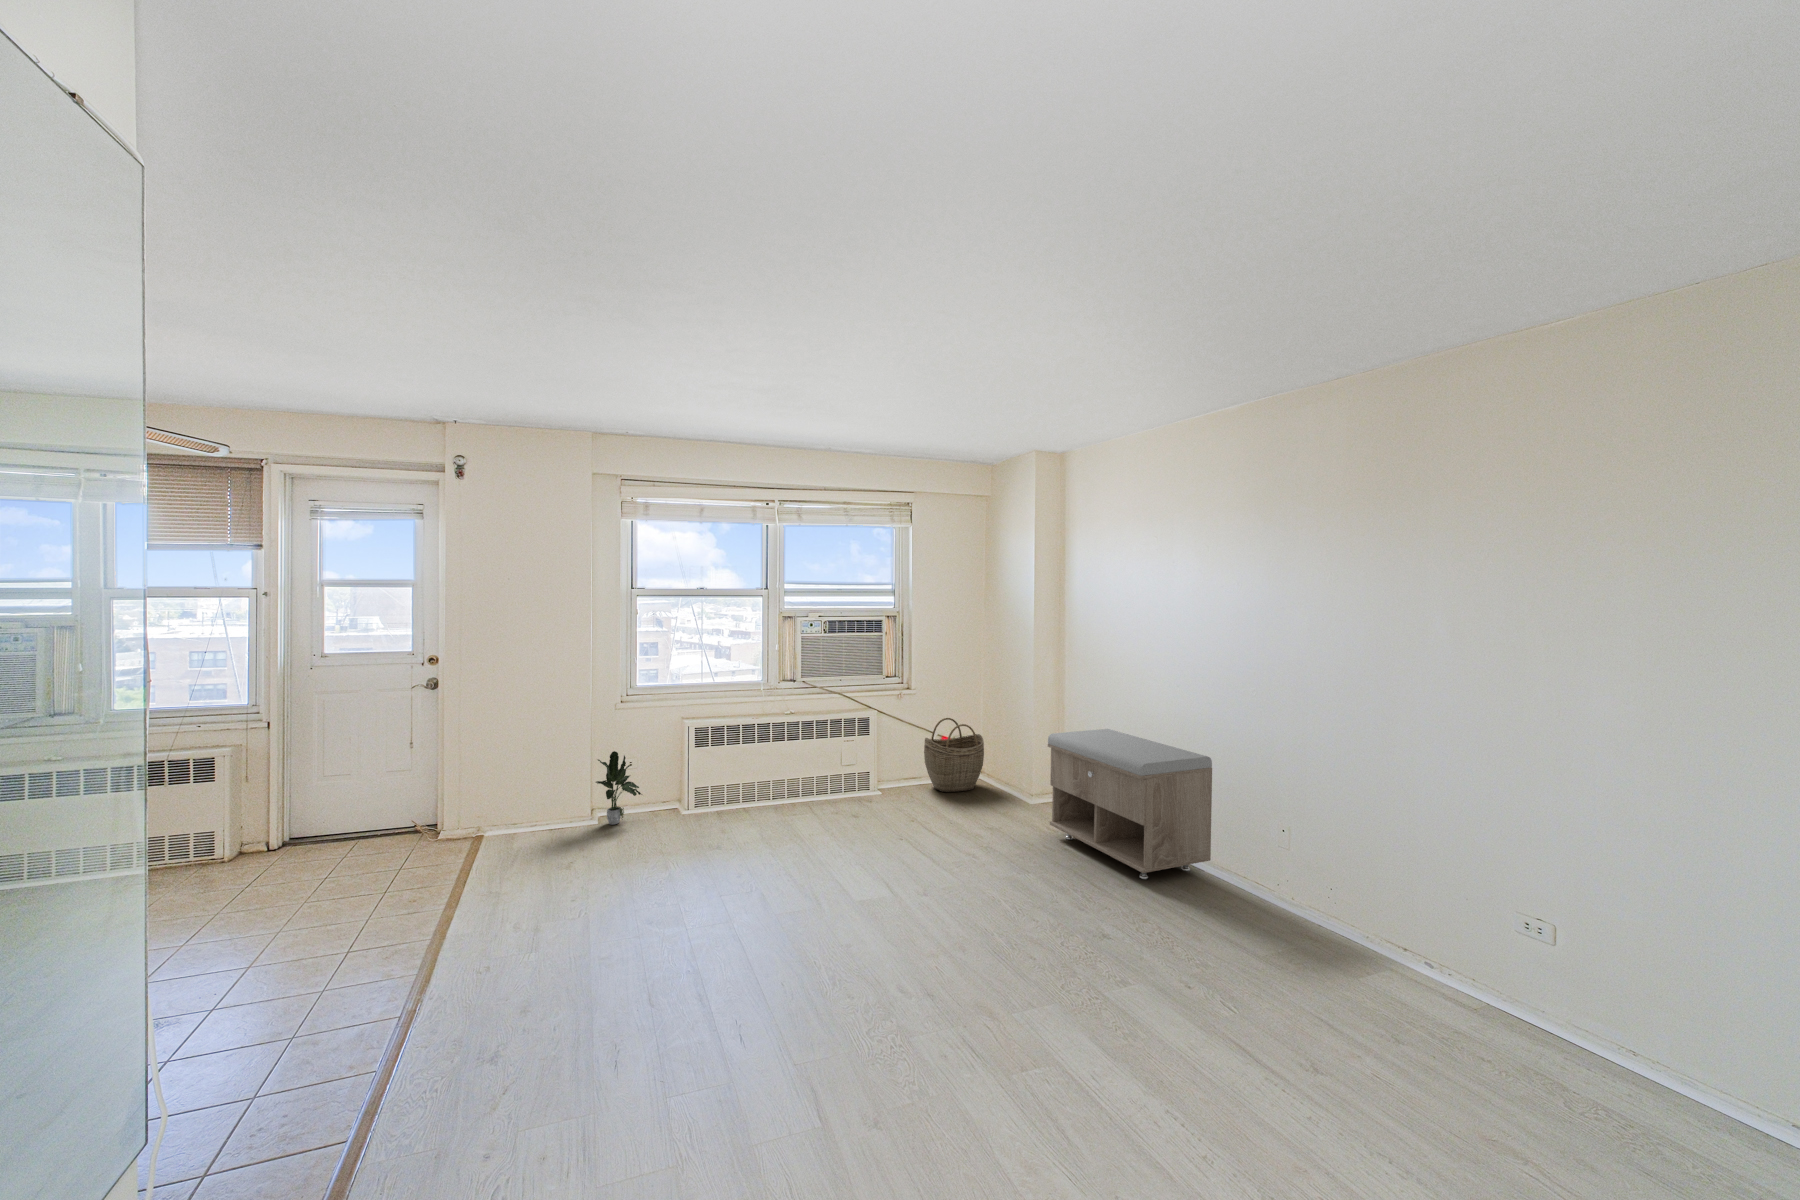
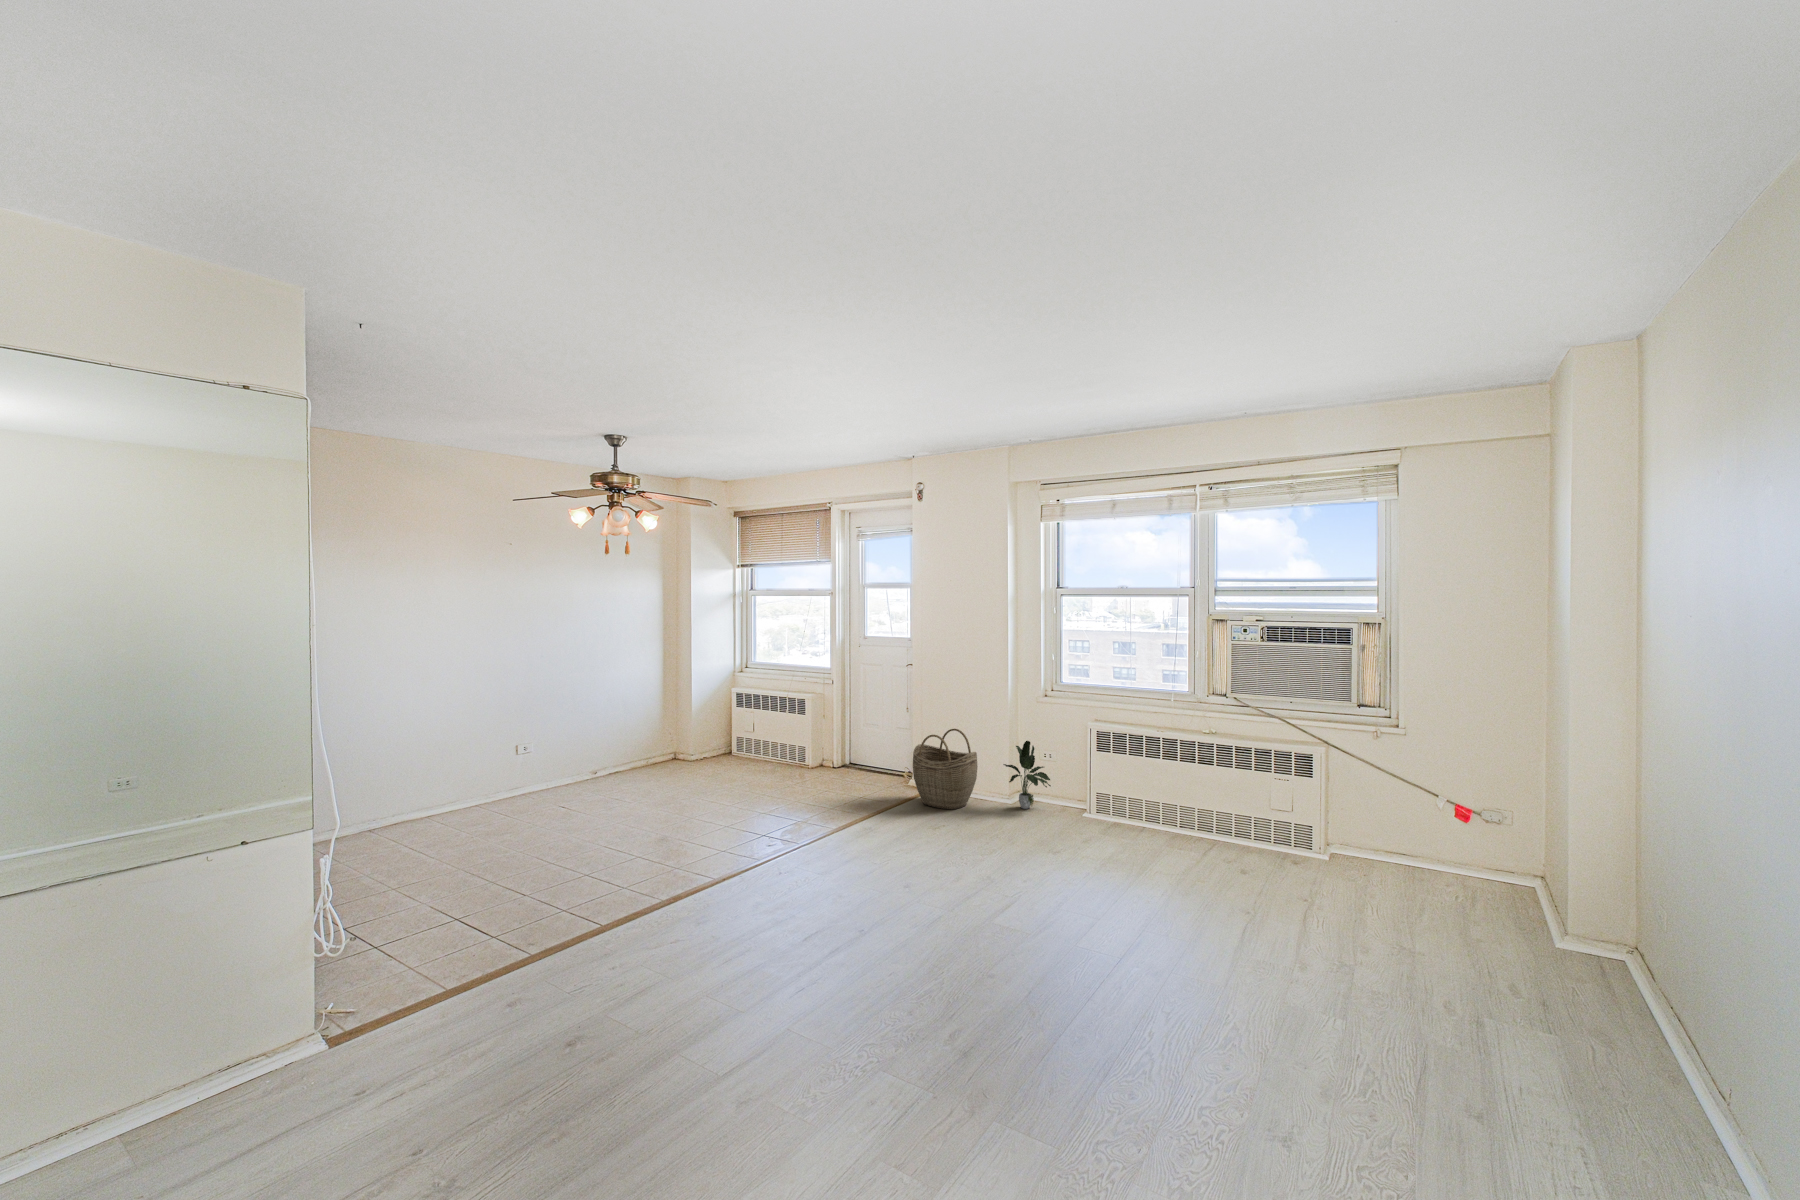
woven basket: present [924,718,984,792] -> present [913,729,978,809]
storage bench: present [1048,729,1212,879] -> none [1490,822,1769,1159]

